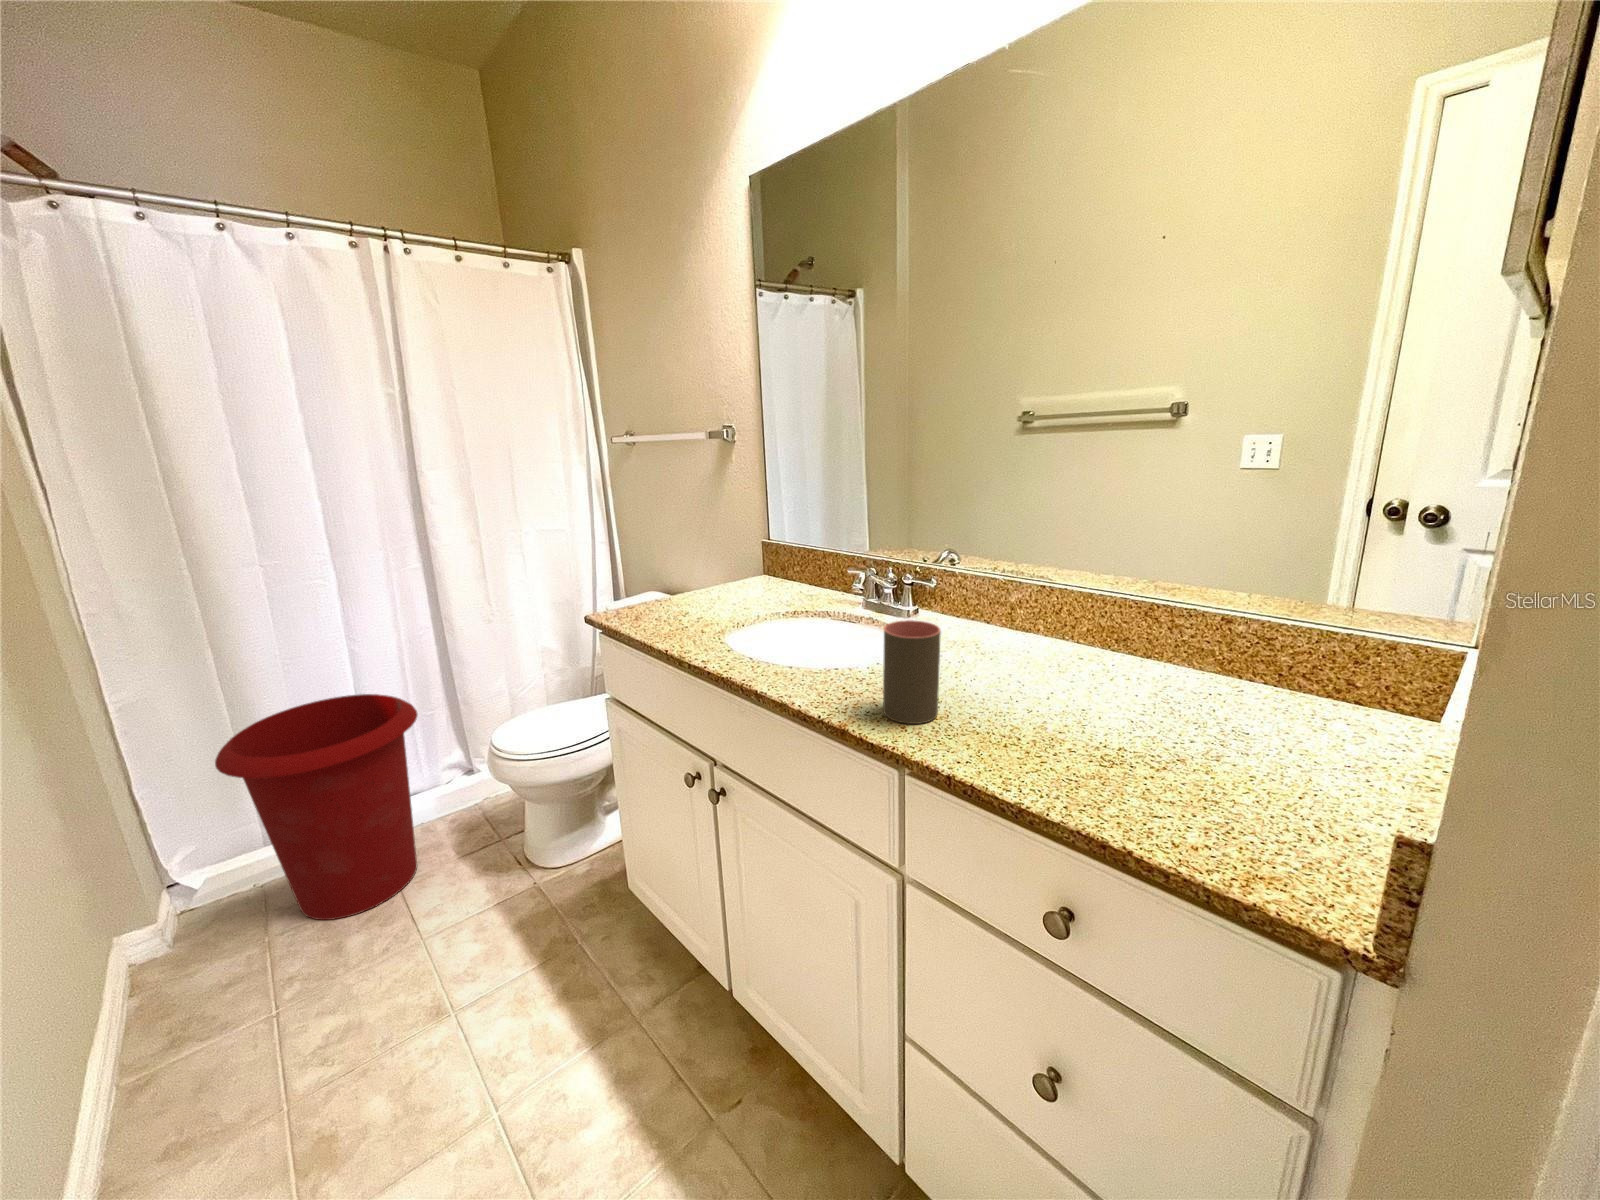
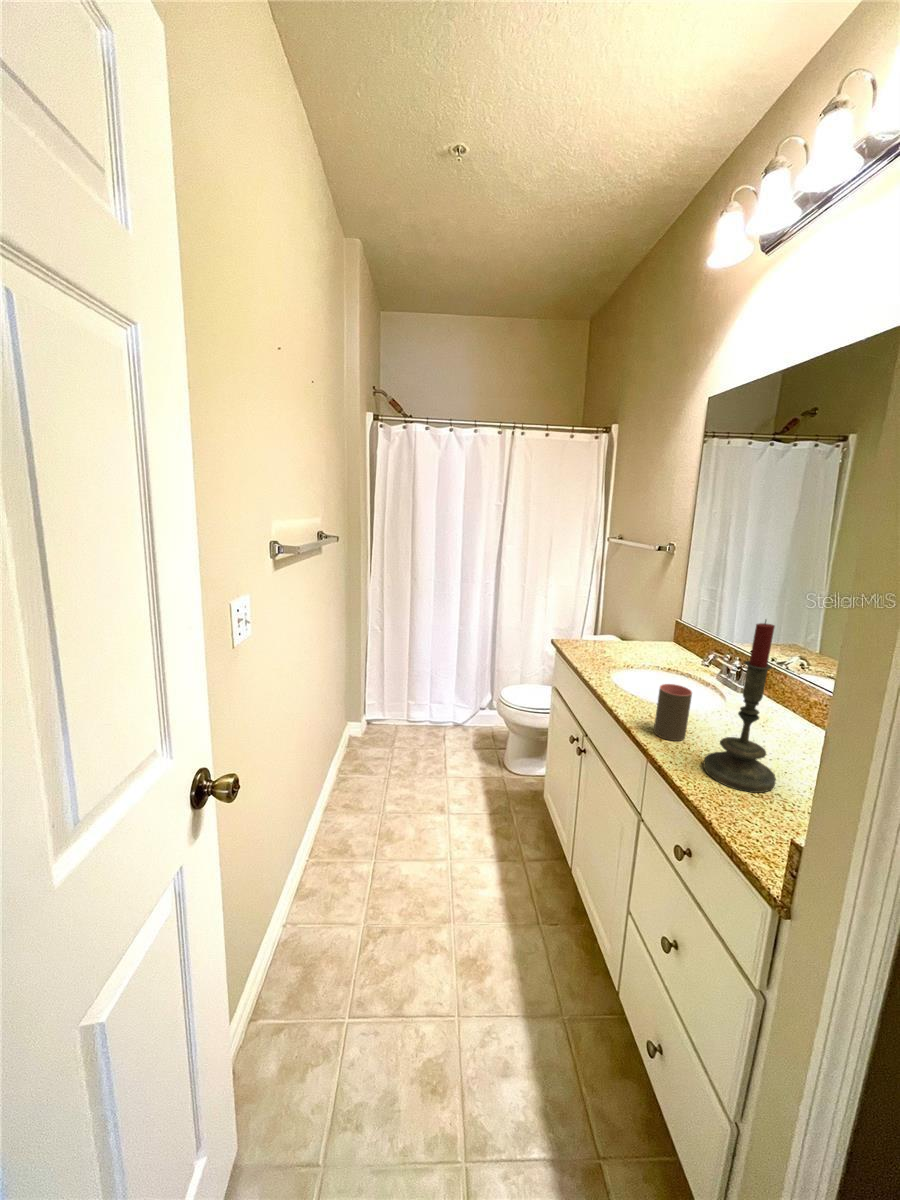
candle: none [1006,446,1128,770] -> present [703,621,776,793]
waste bin: present [215,694,418,920] -> none [393,648,472,754]

